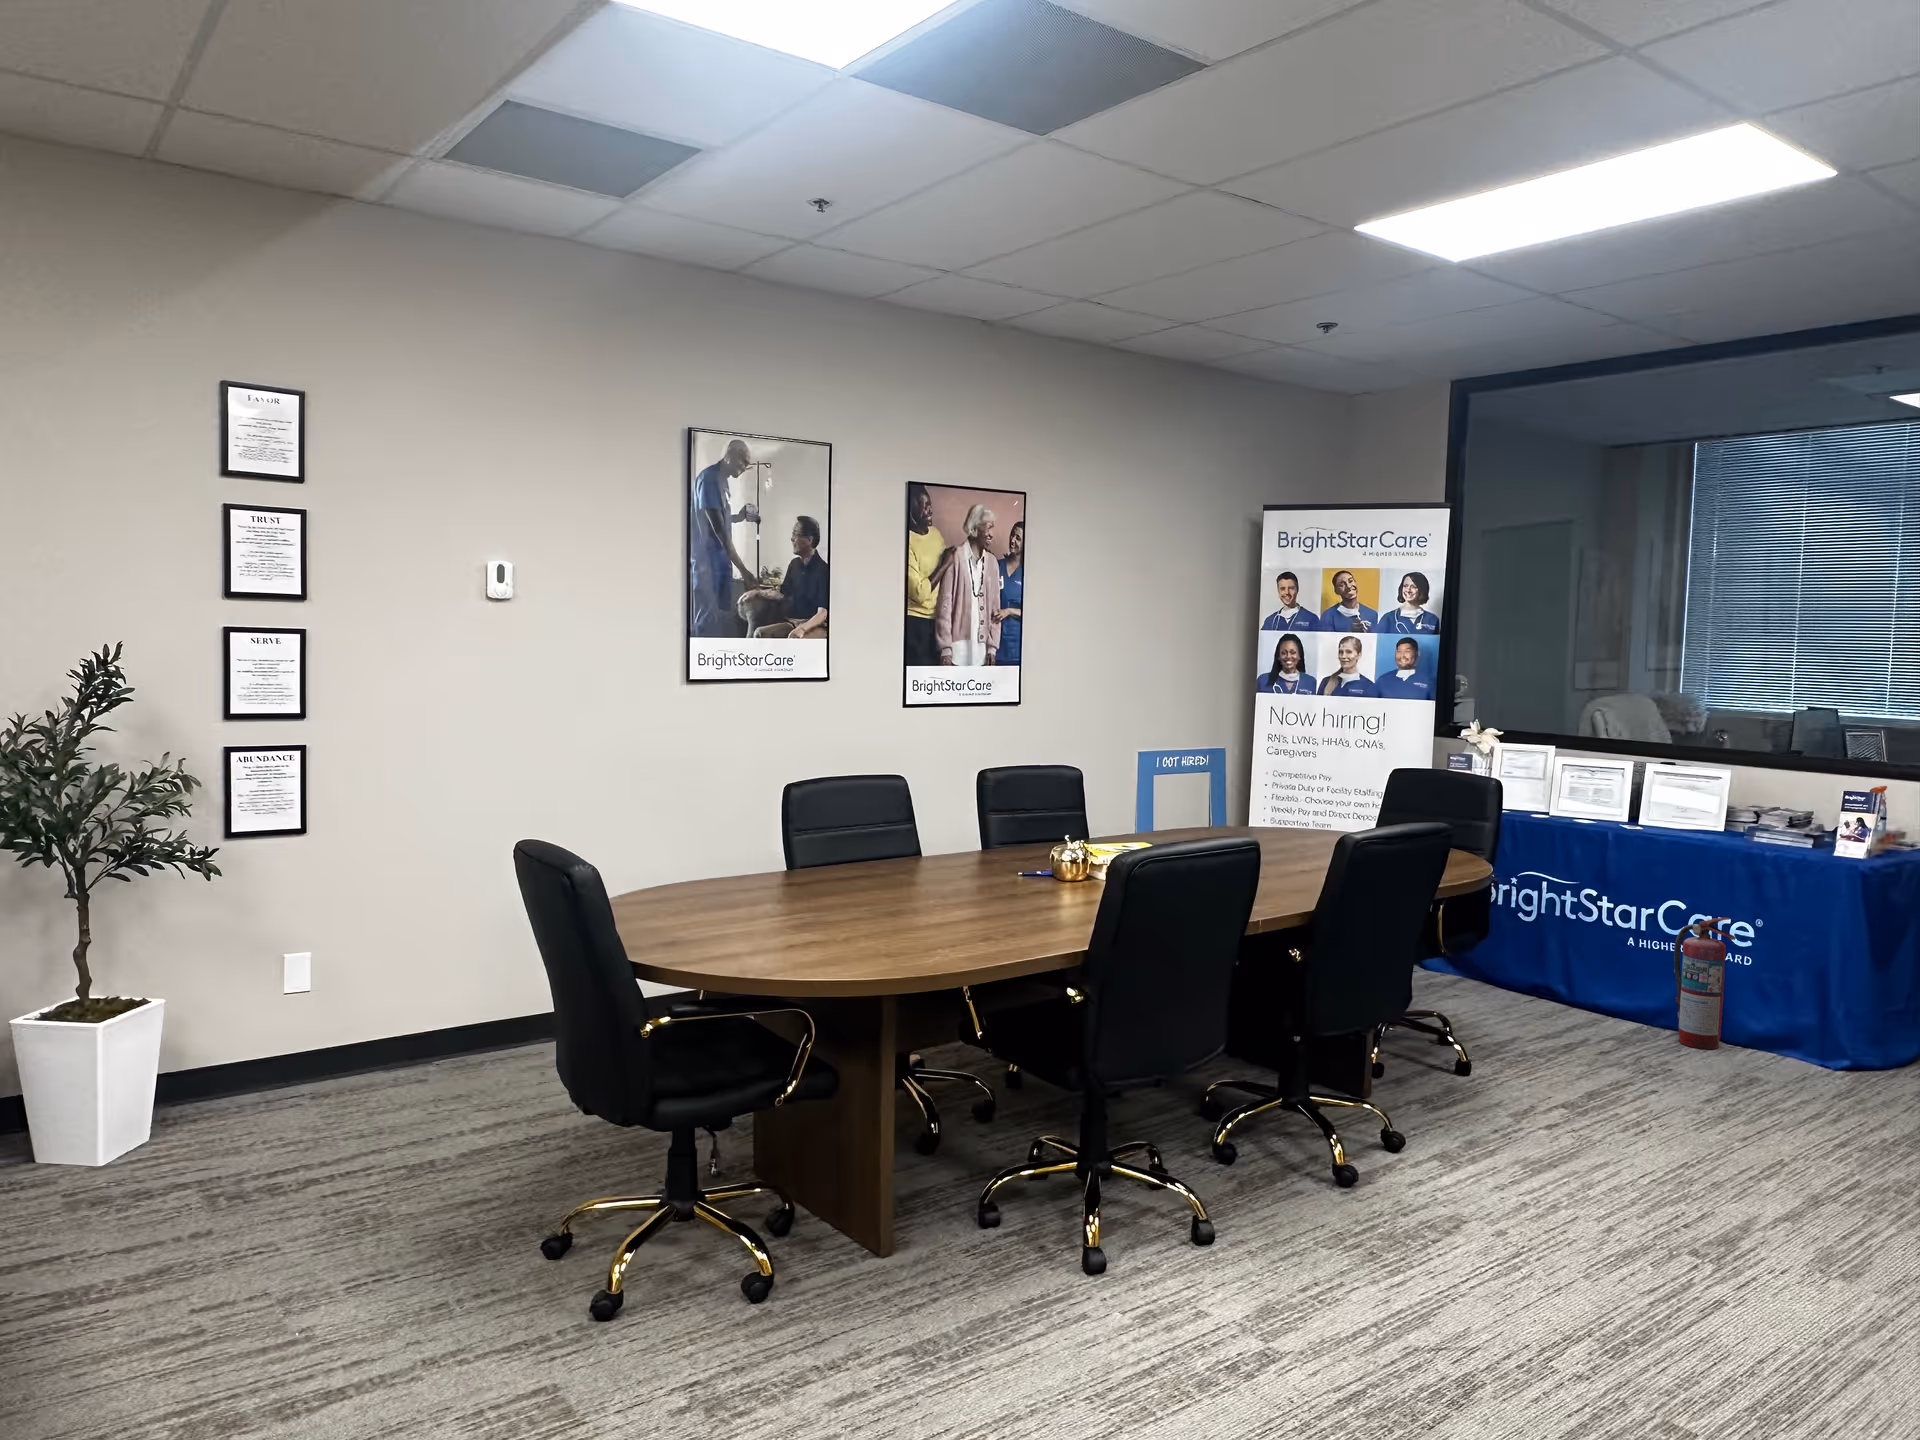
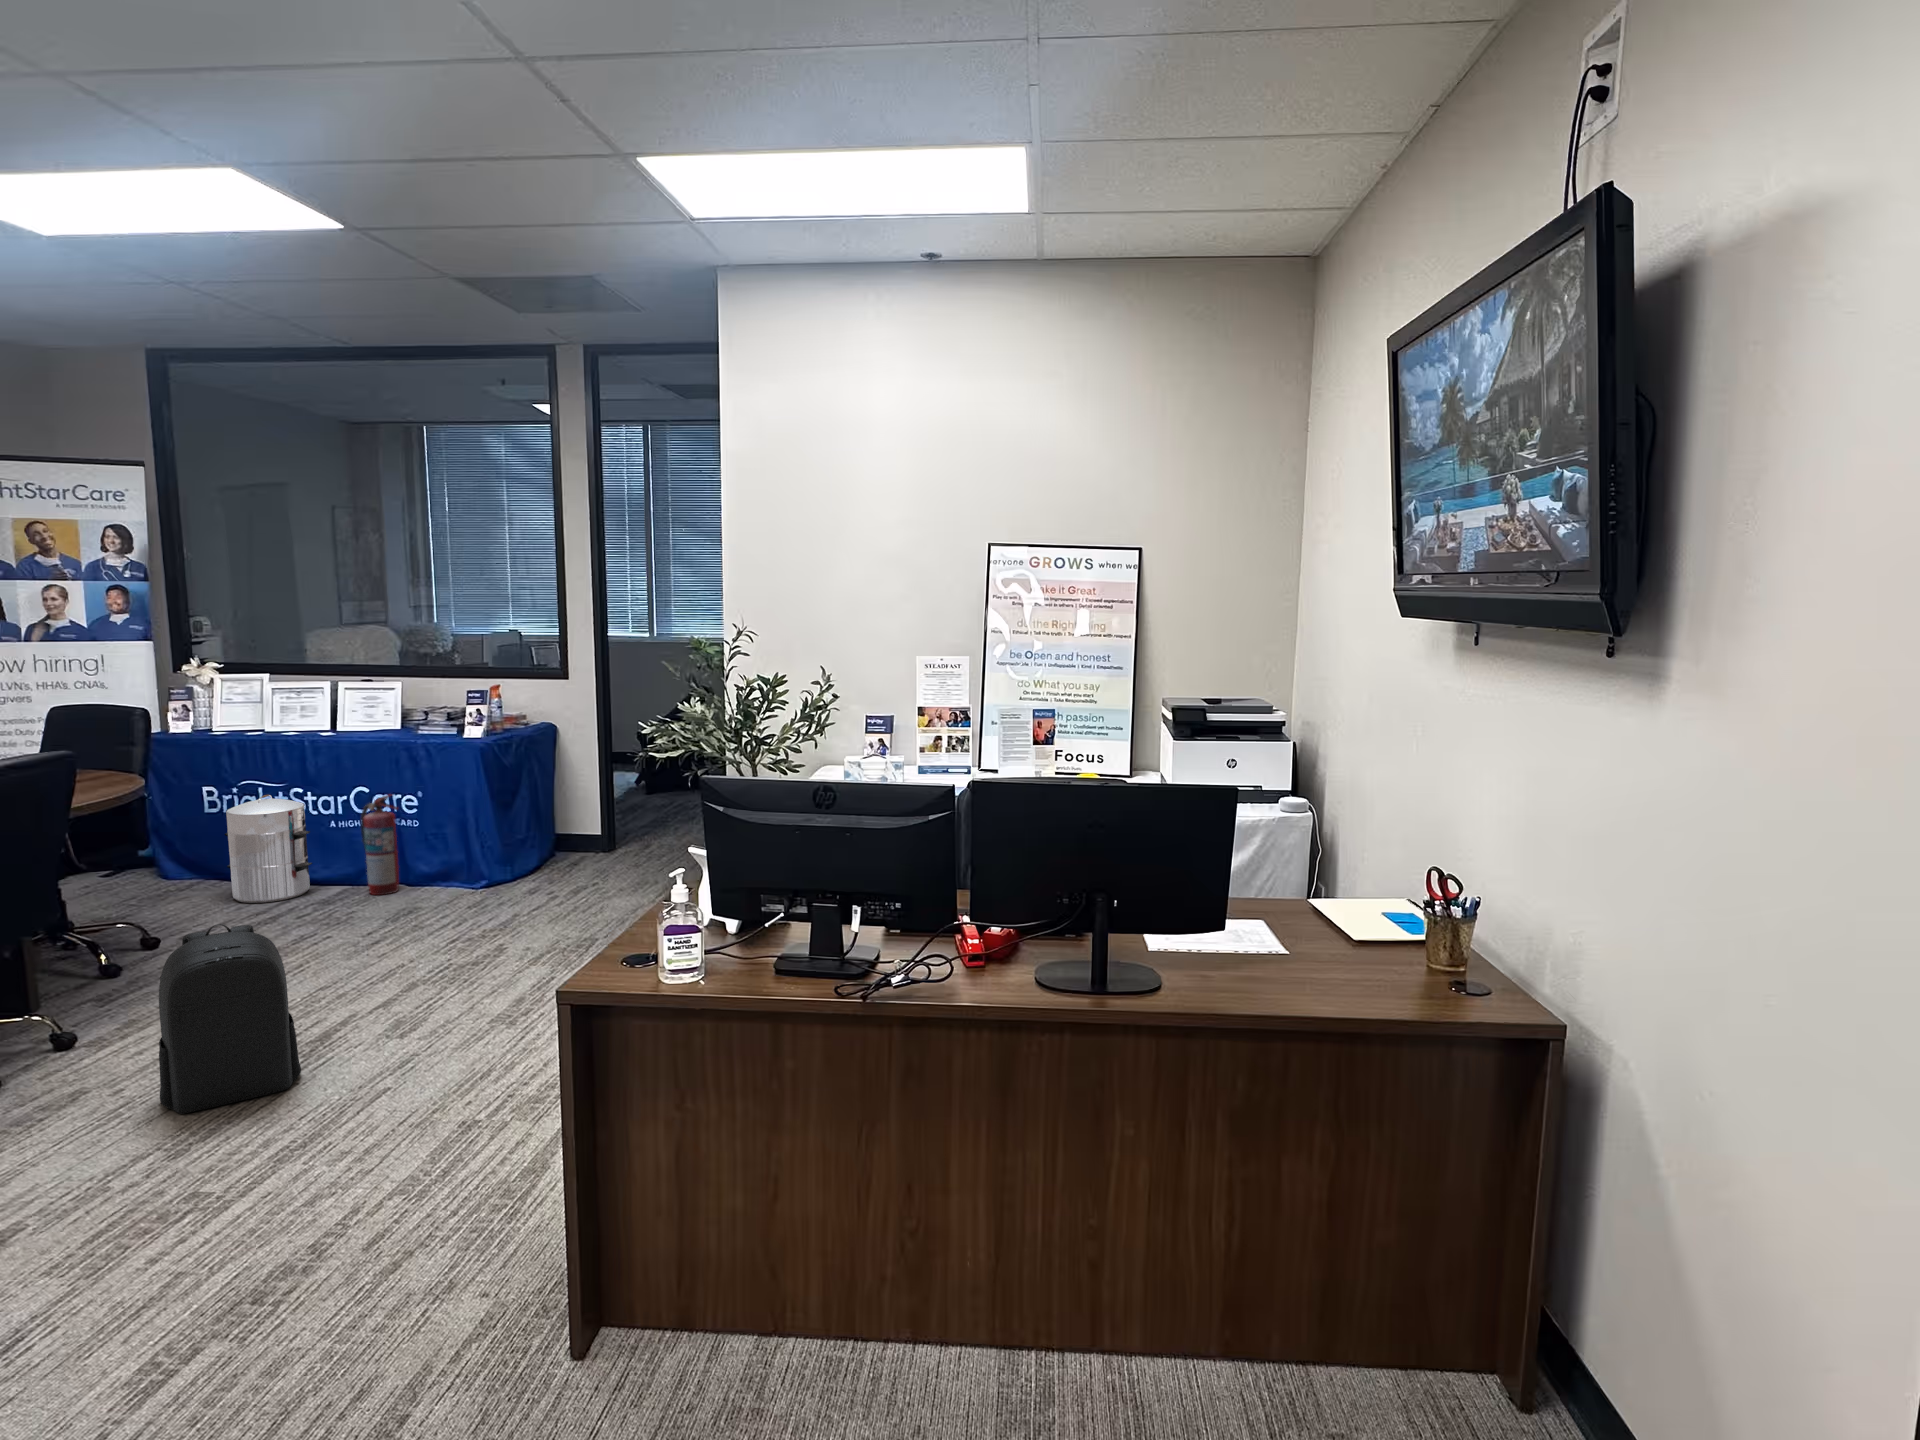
waste bin: none [1505,892,1609,1025] -> present [225,795,312,903]
backpack: none [1579,1071,1761,1326] -> present [159,924,301,1114]

